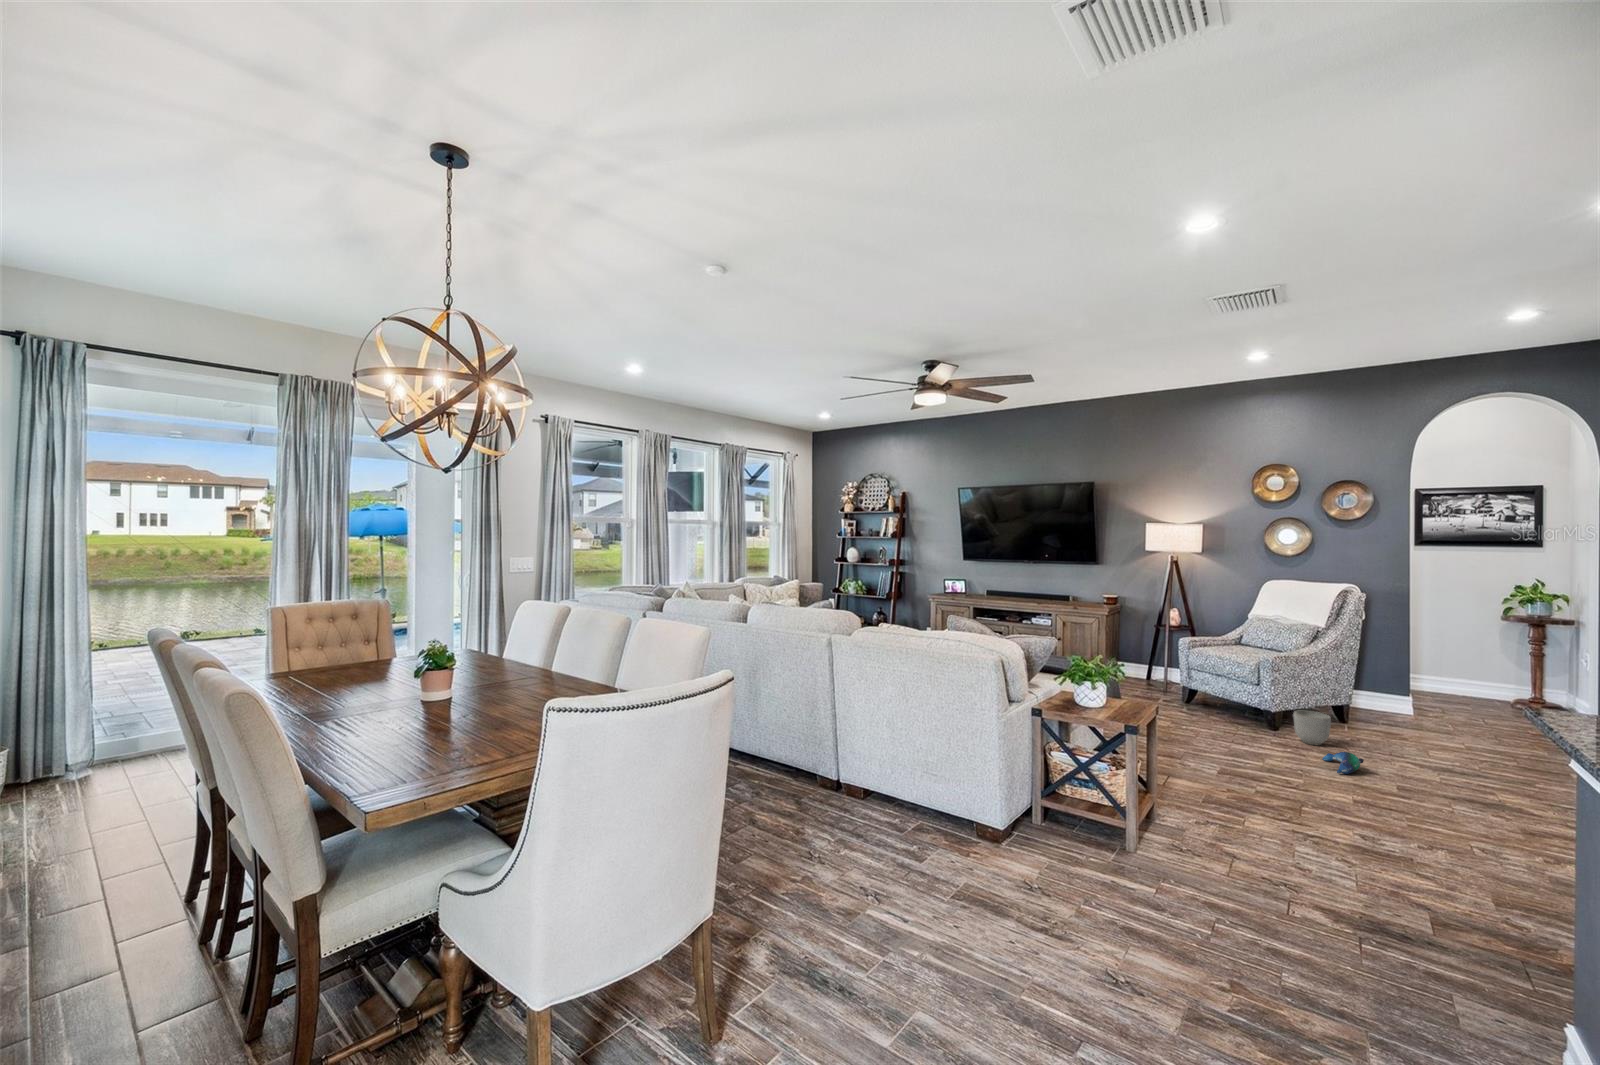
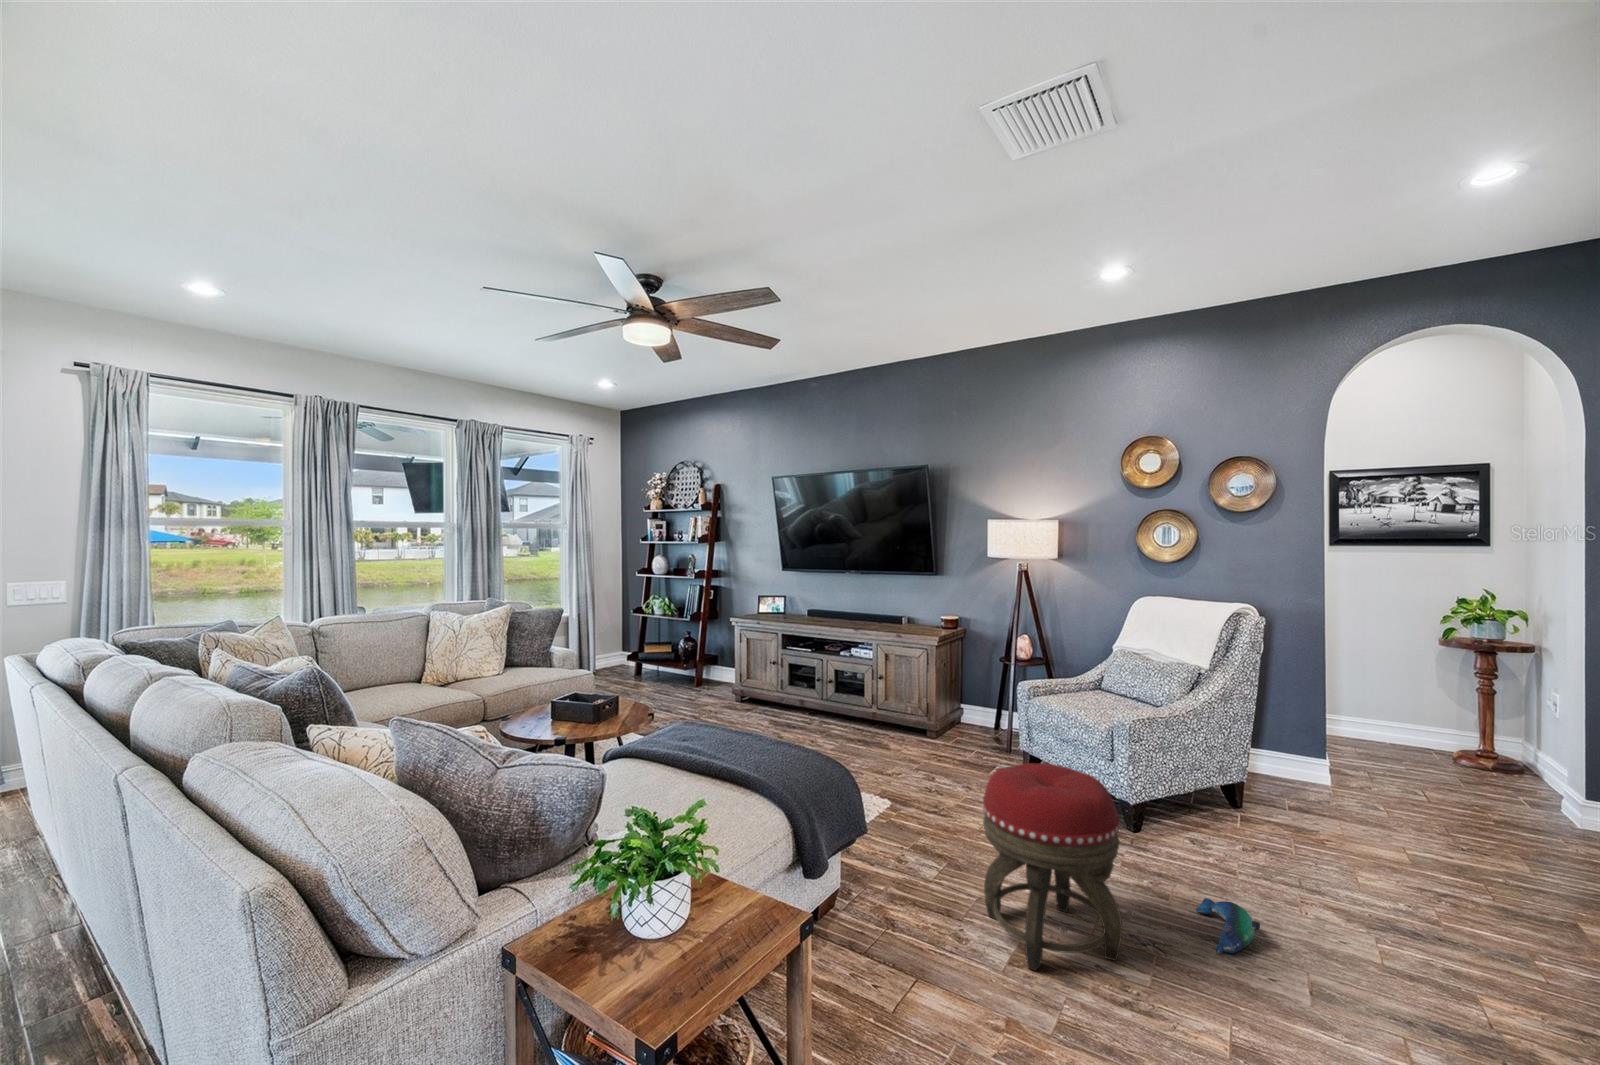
footstool: none [1192,670,1282,775] -> present [983,763,1122,971]
planter: present [1293,711,1331,745] -> none [1158,808,1213,869]

